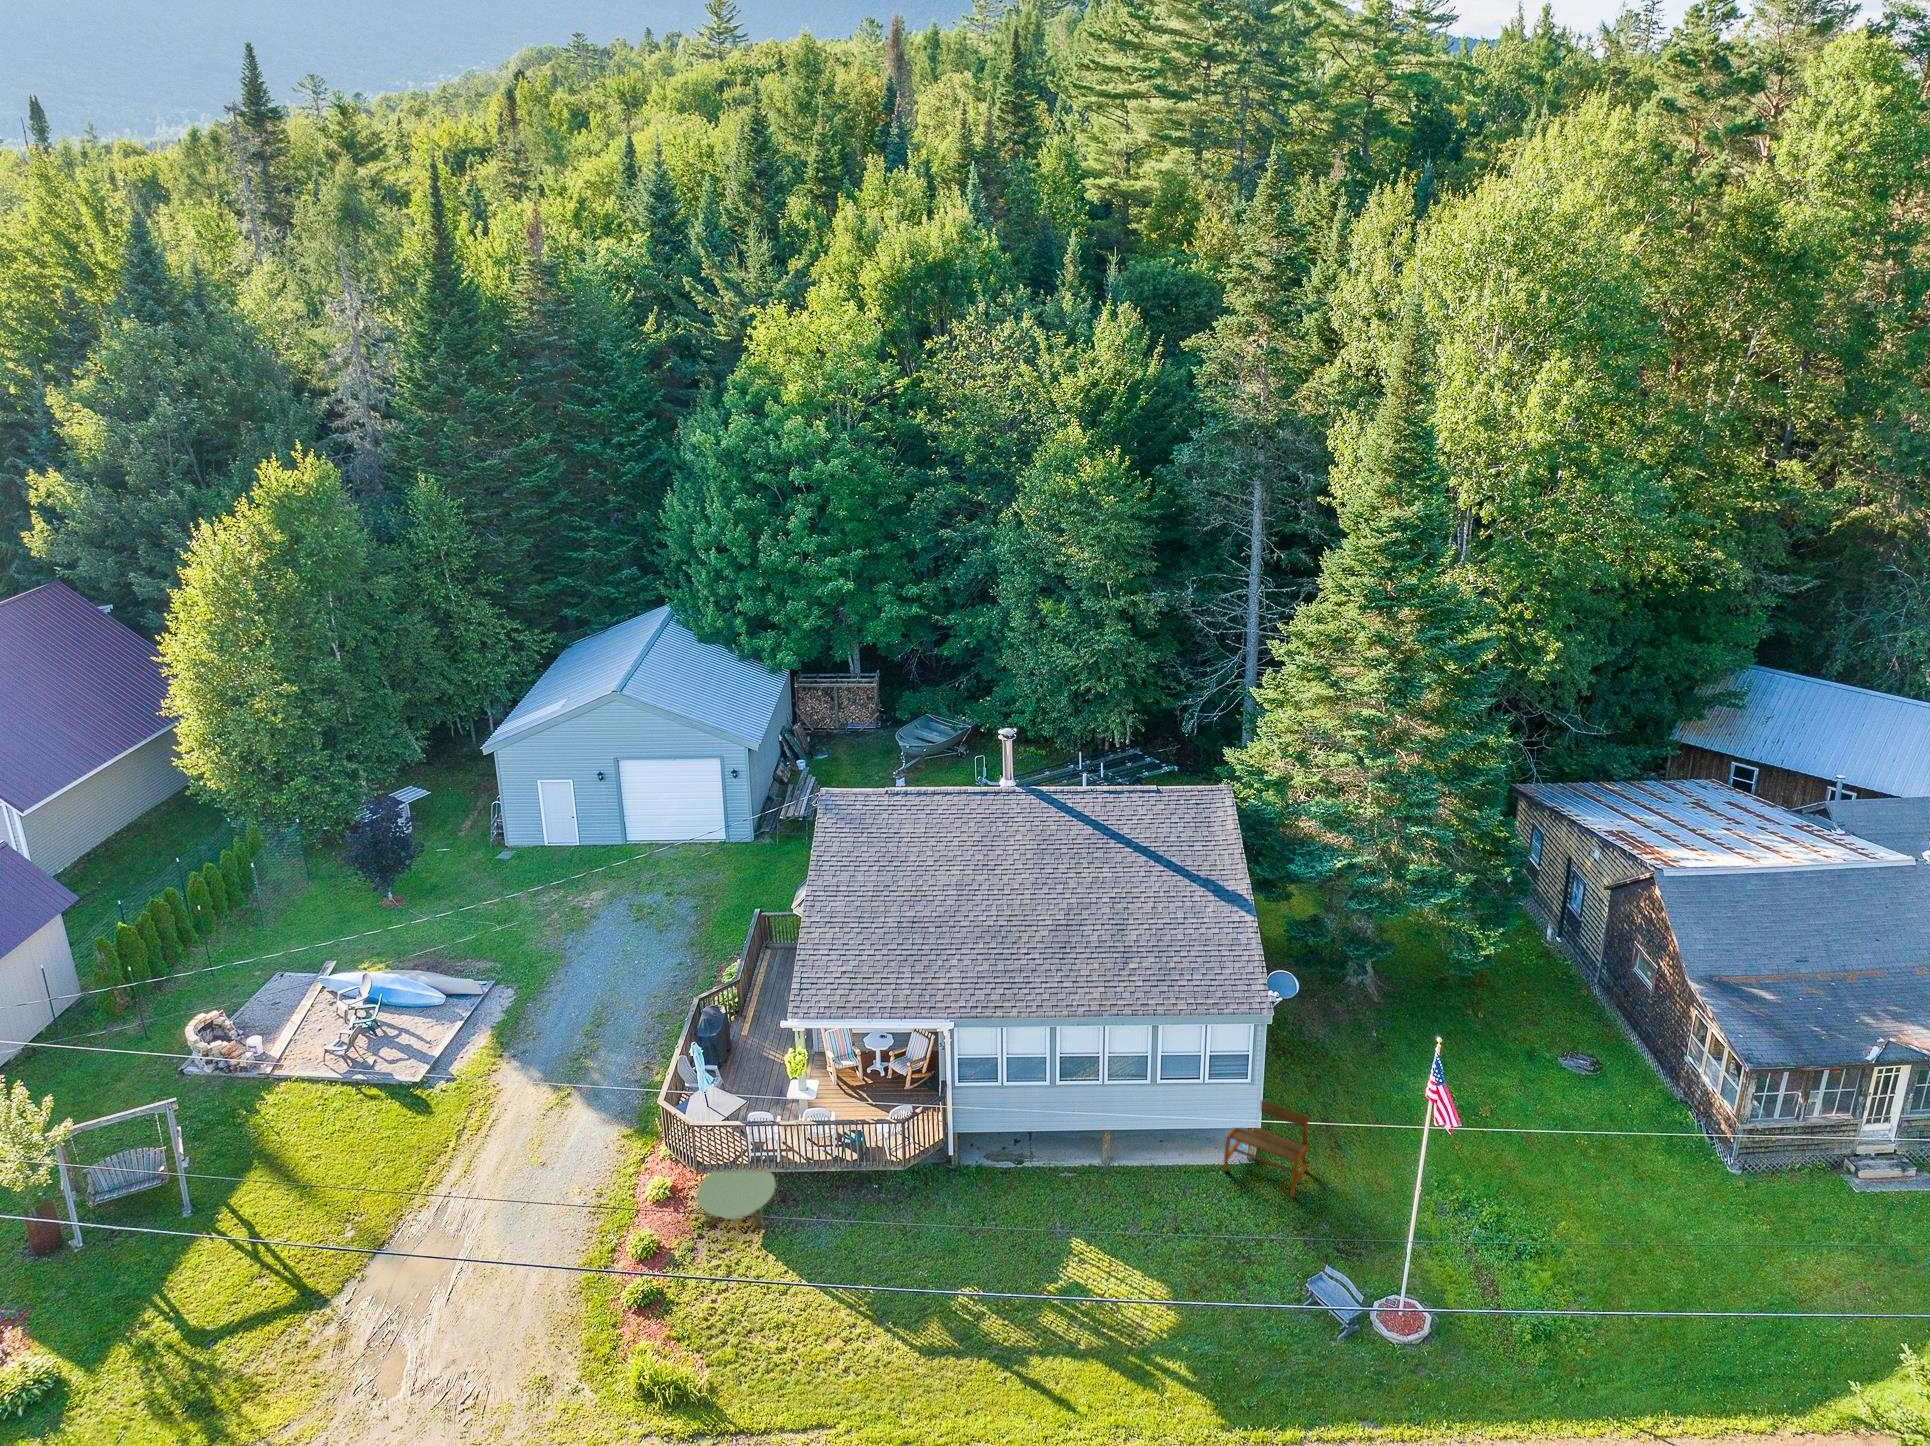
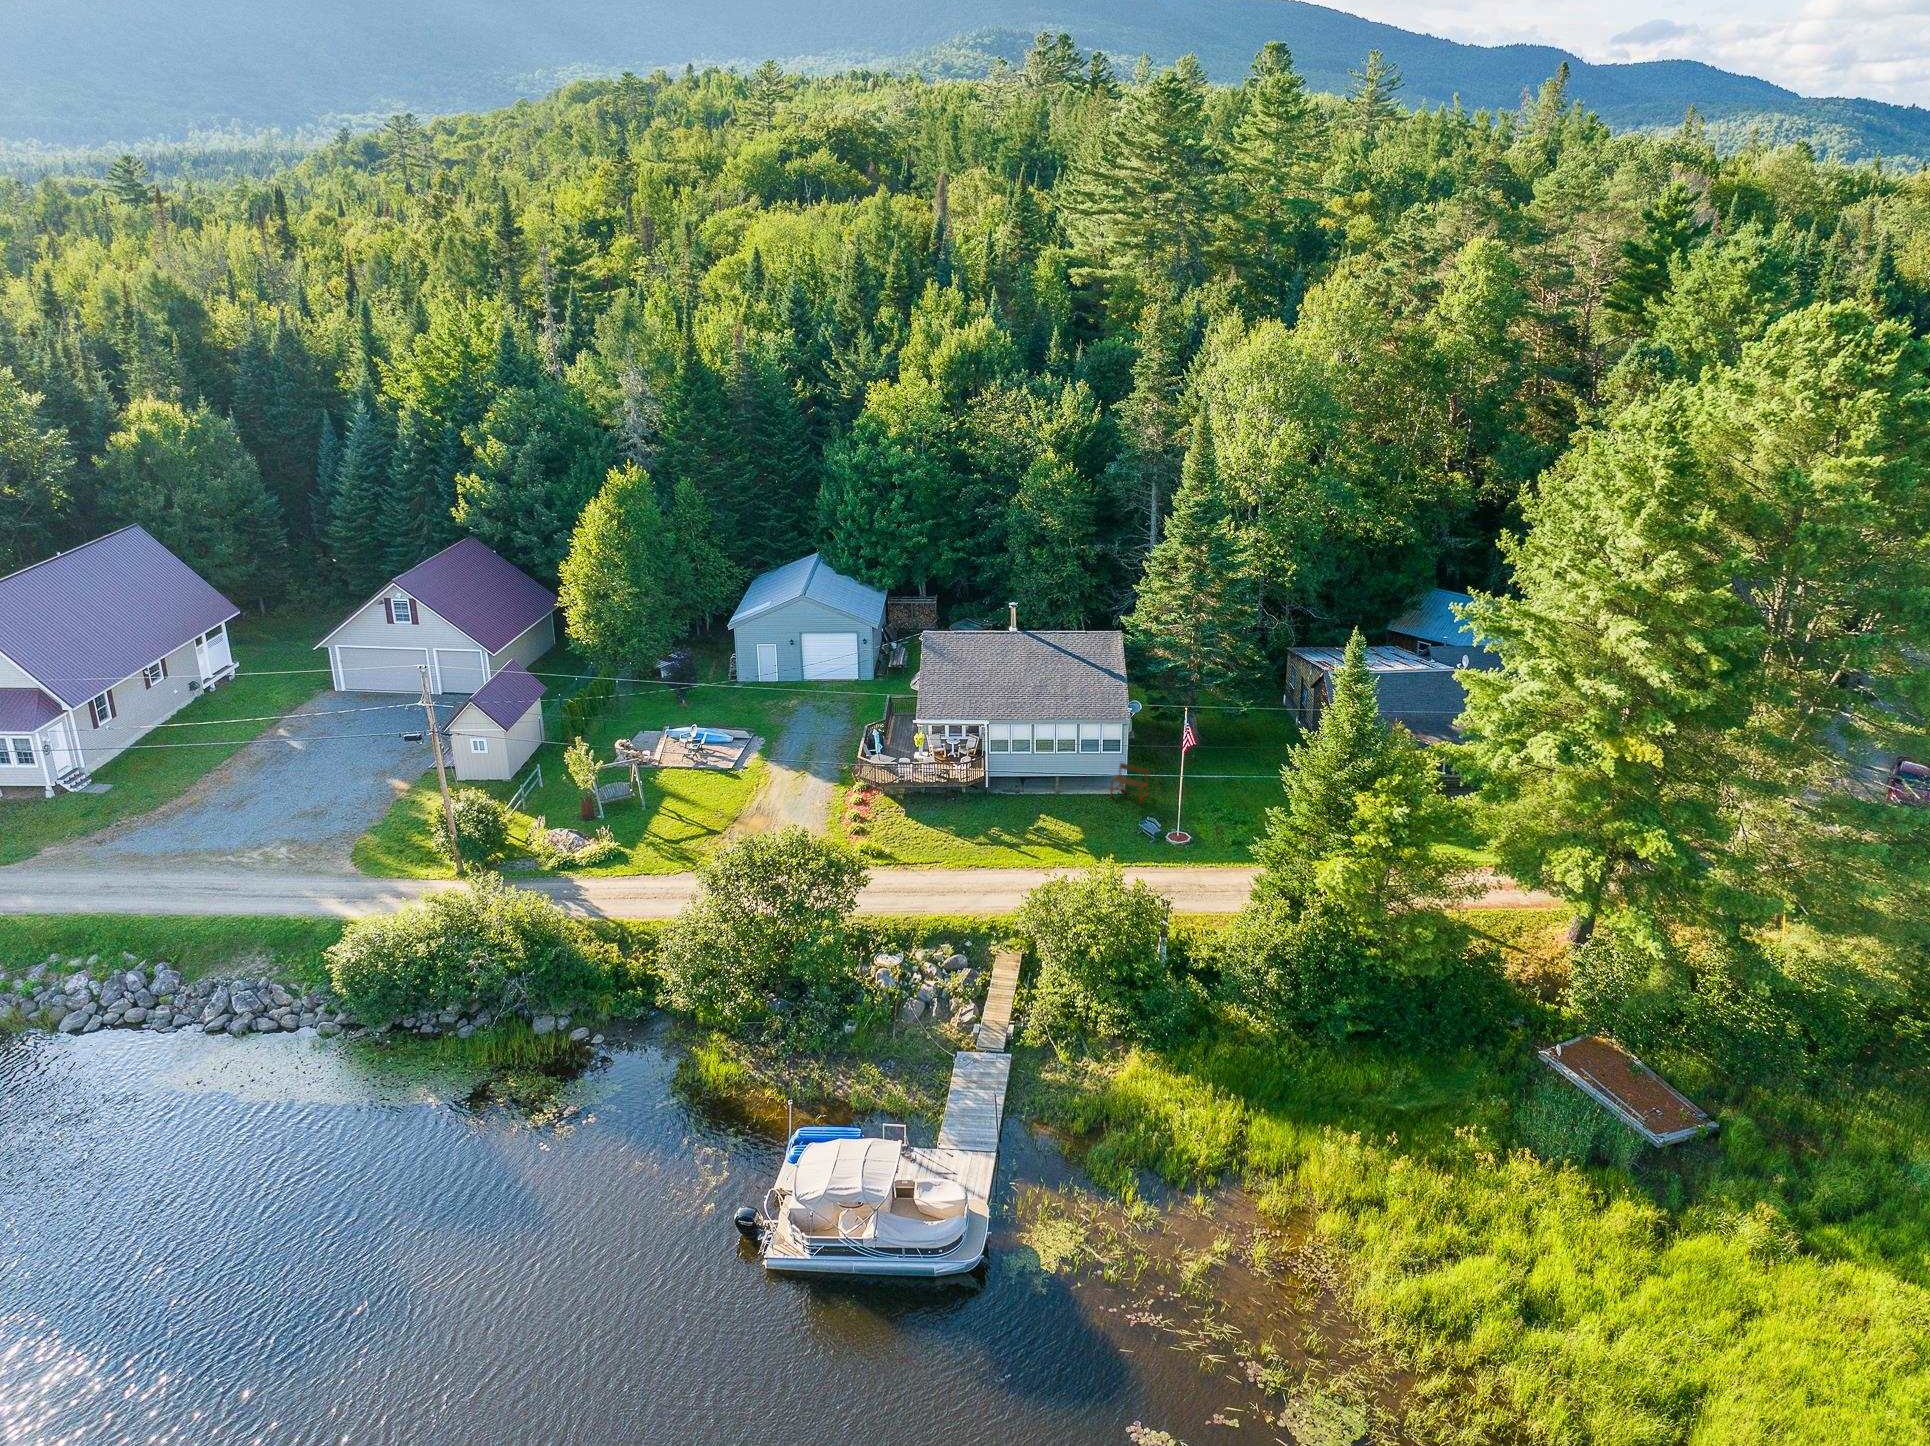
round table: present [697,1171,776,1229] -> none [873,788,908,813]

